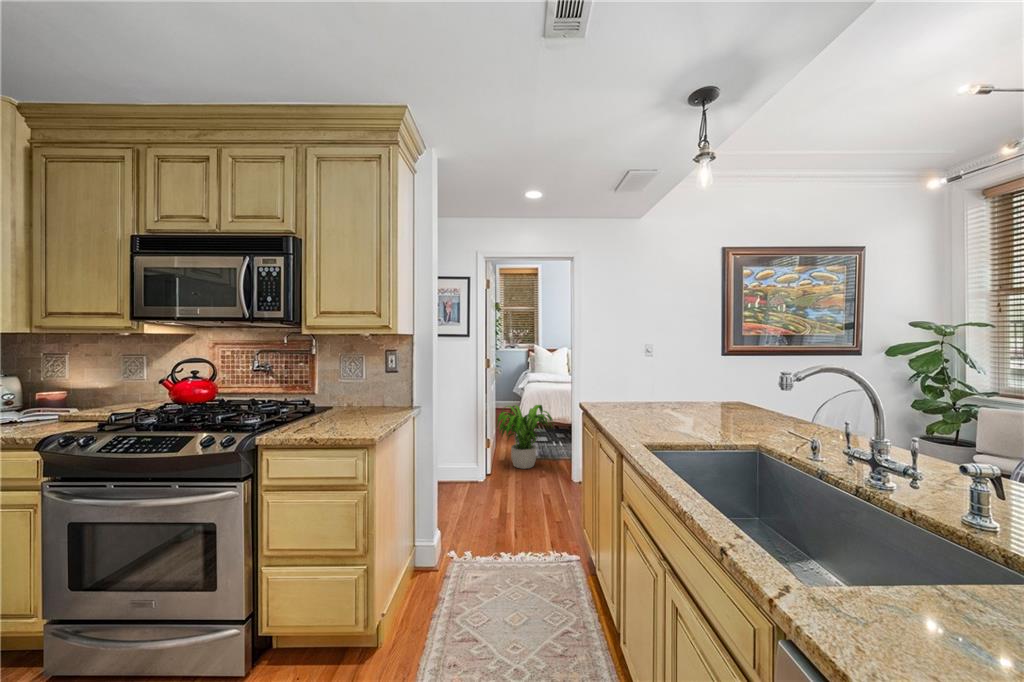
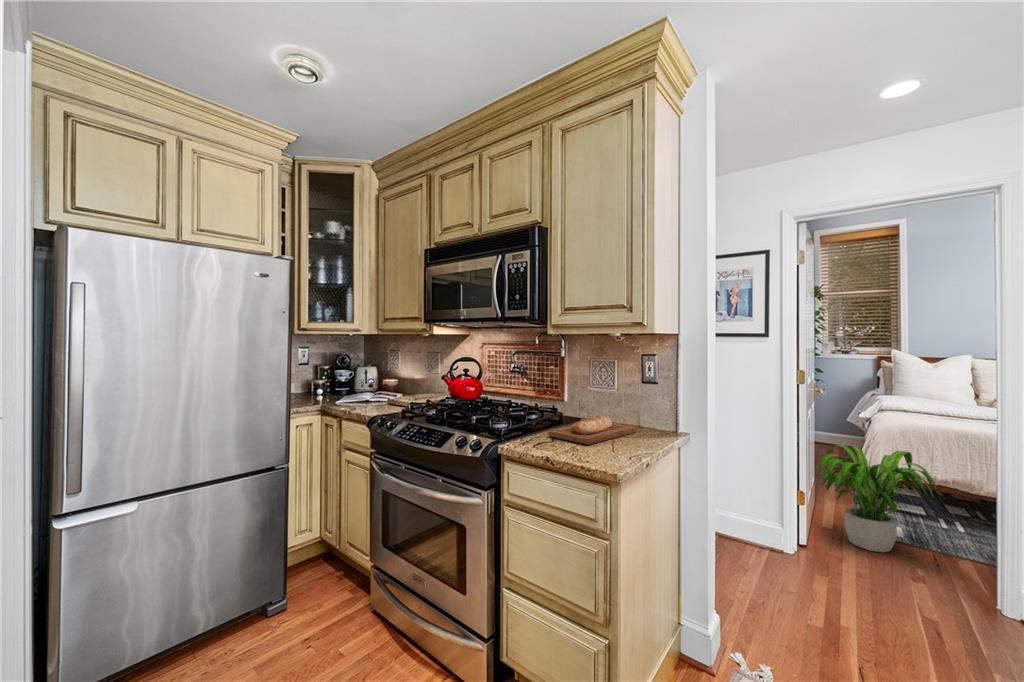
bread loaf: none [306,401,383,425] -> present [549,416,636,445]

